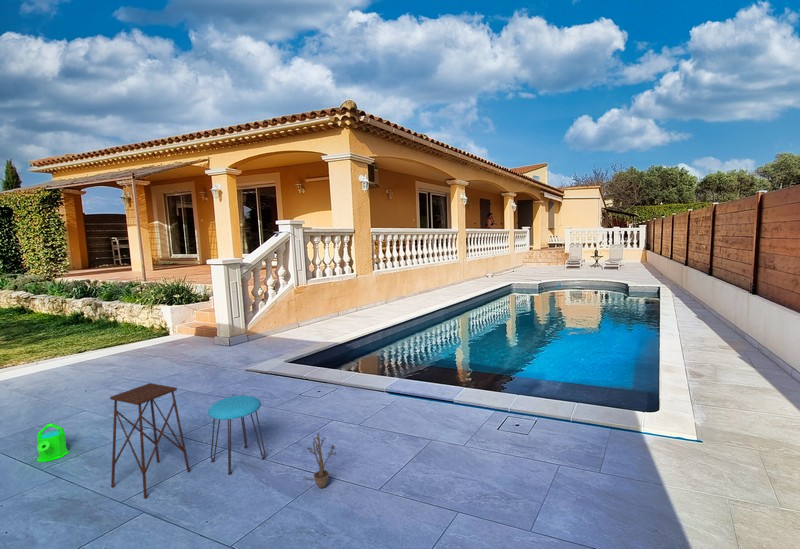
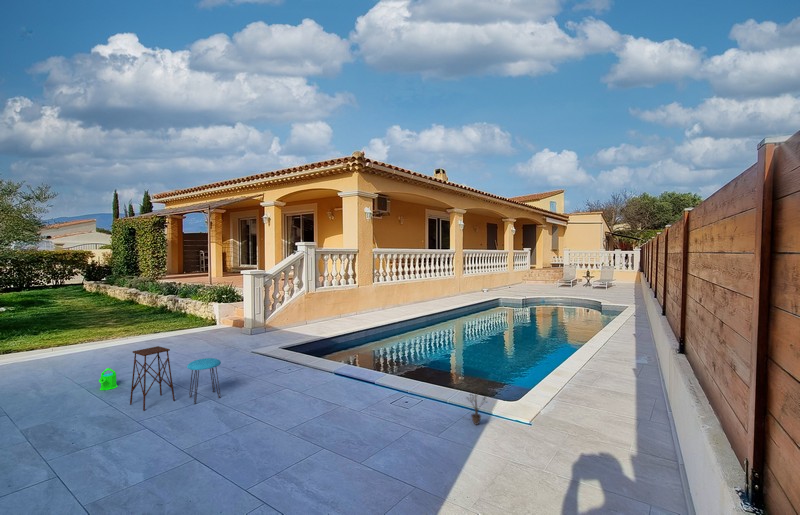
decorative plant: present [304,434,336,488] -> present [463,390,485,424]

